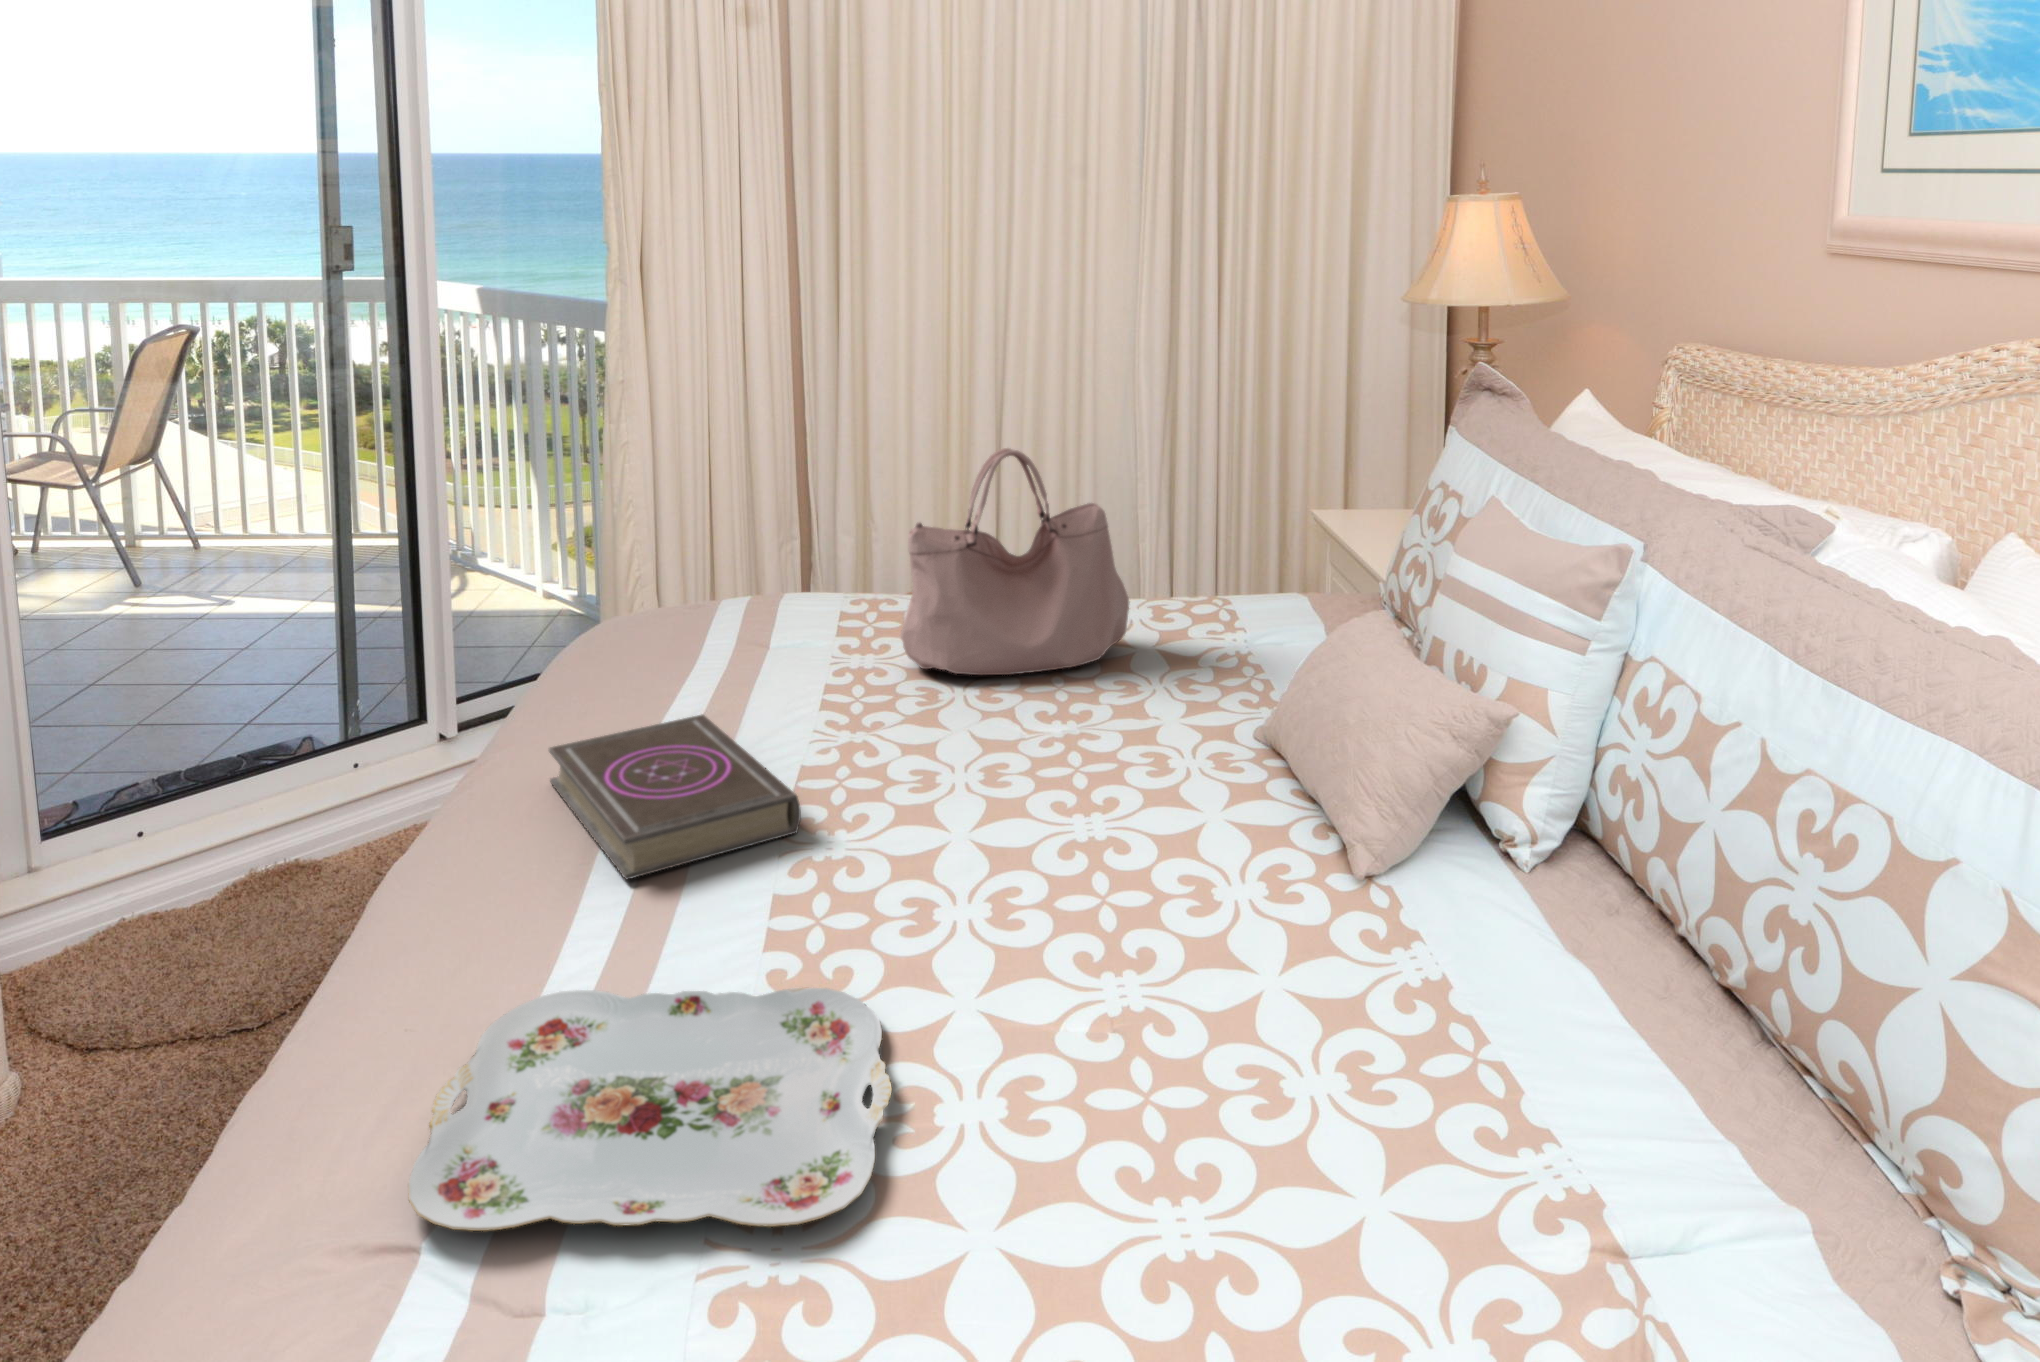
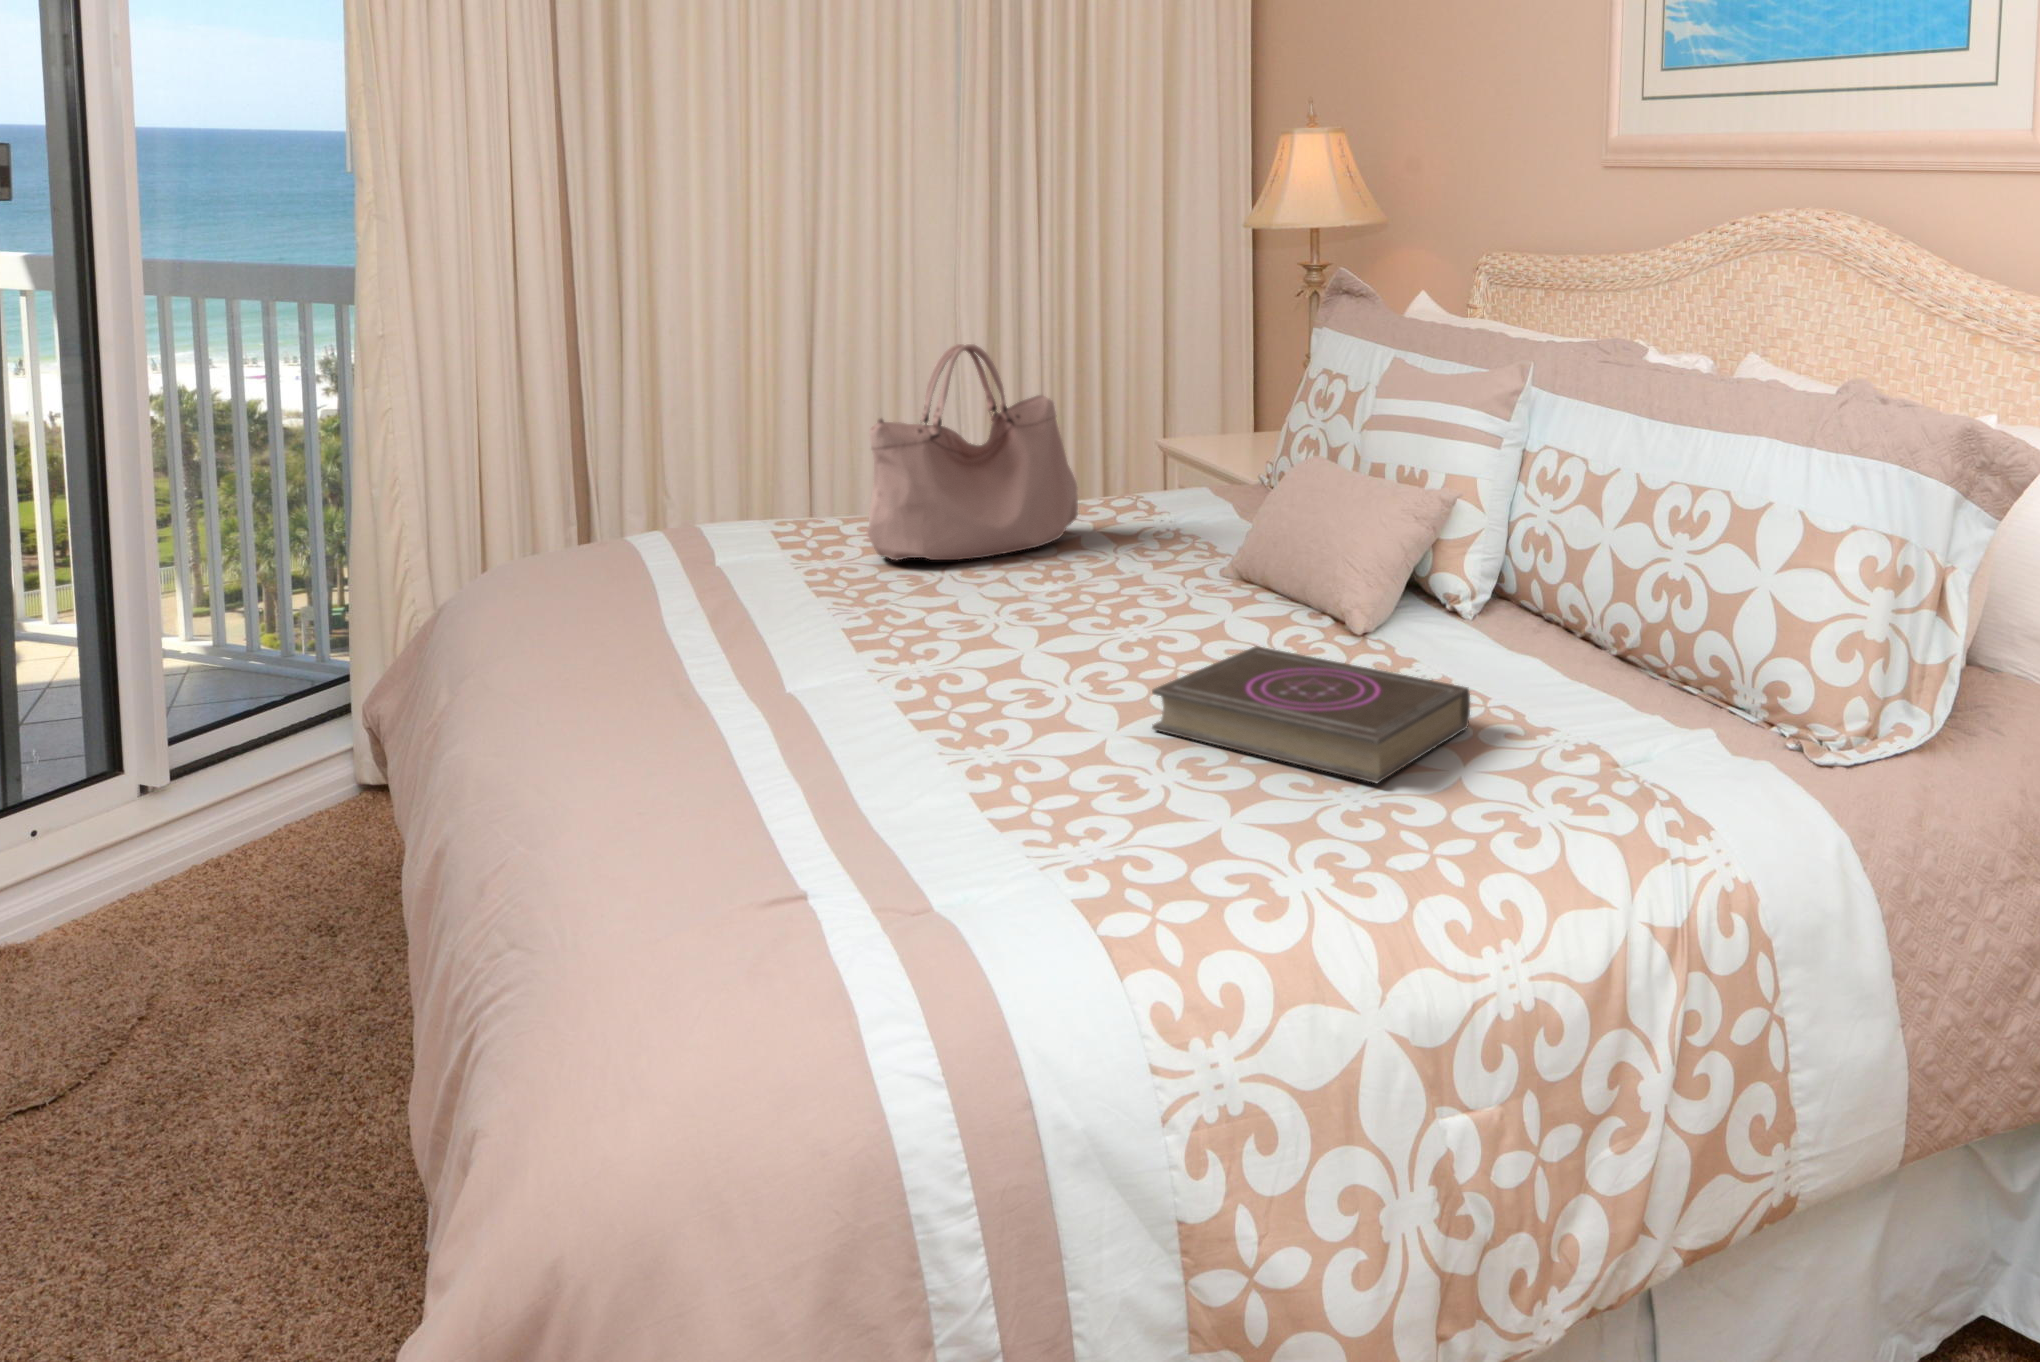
book: present [549,714,801,880] -> present [1152,646,1470,783]
serving tray: present [408,988,892,1231] -> none [678,745,1100,901]

